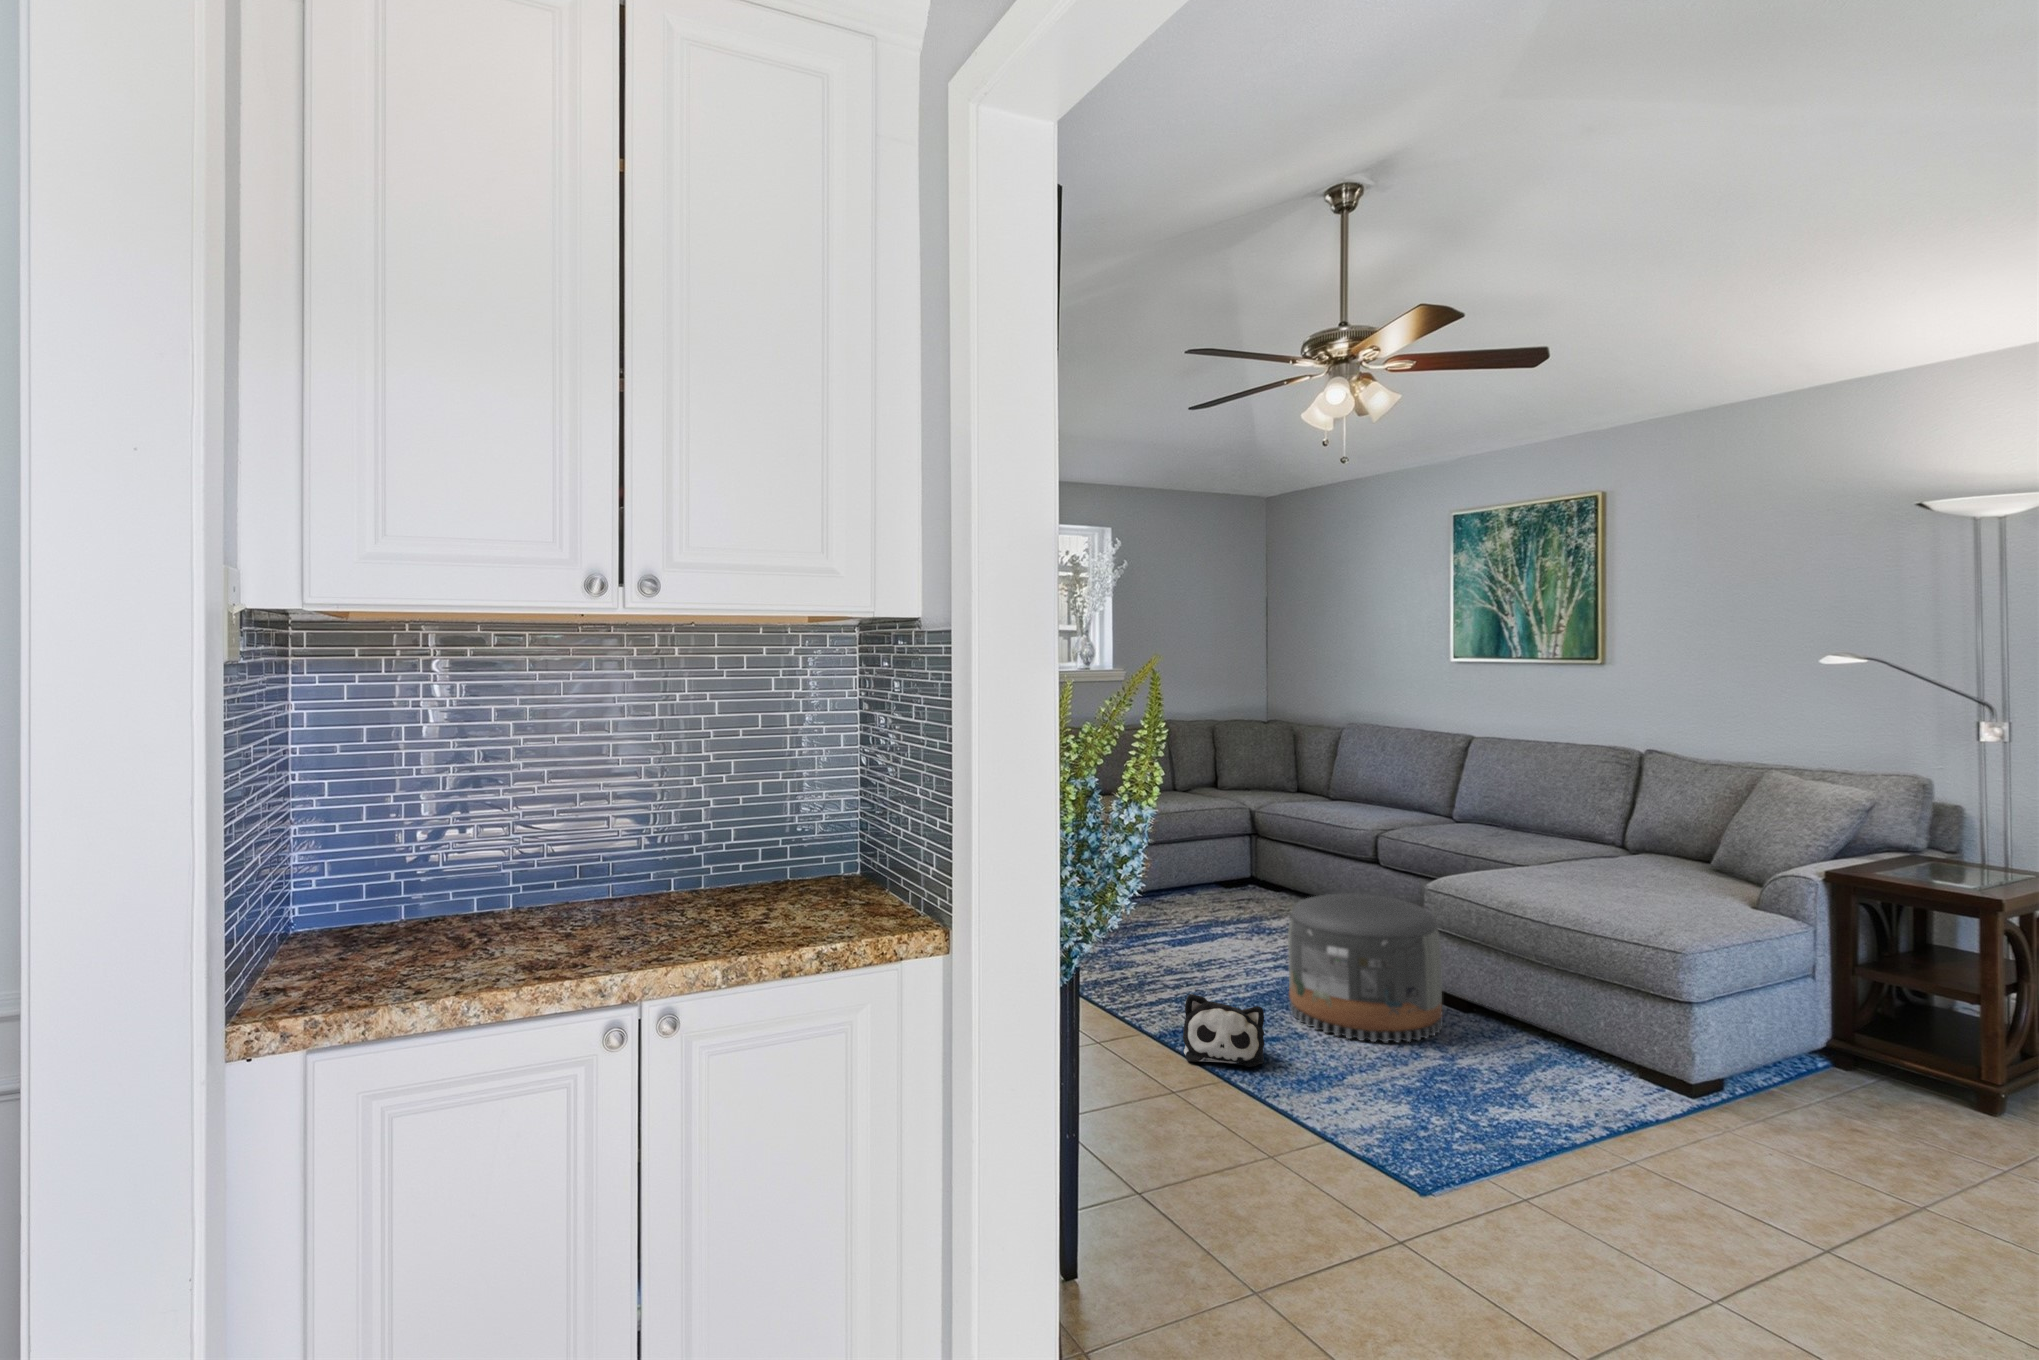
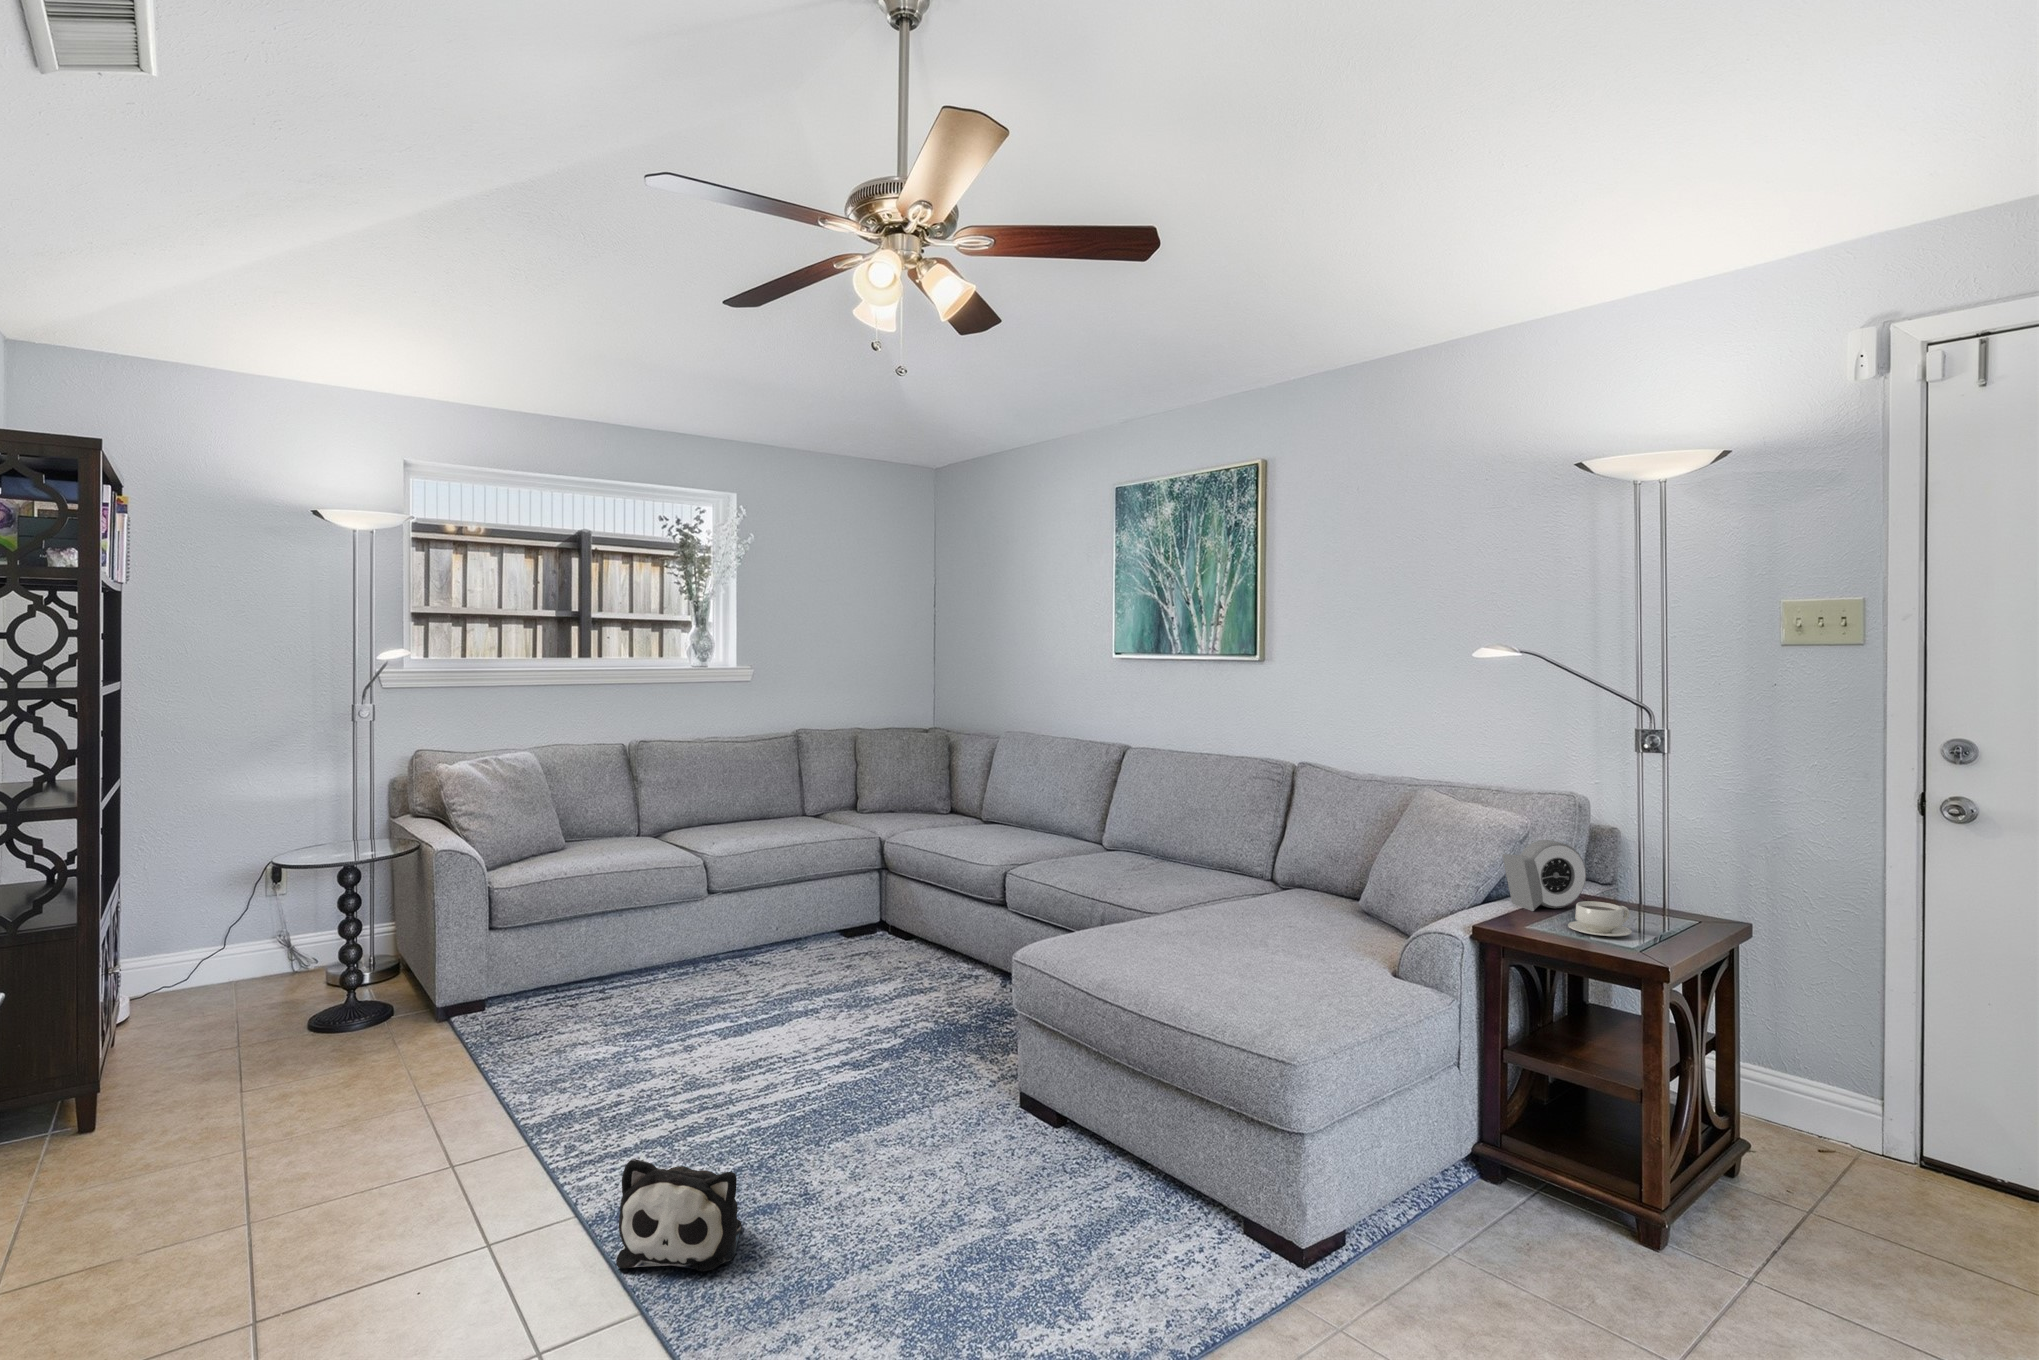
alarm clock: none [1850,808,1930,864] -> present [1502,840,1586,911]
teacup: none [1913,855,1973,881] -> present [1568,901,1632,936]
pouf: present [1288,893,1443,1042] -> none [823,972,1020,1196]

